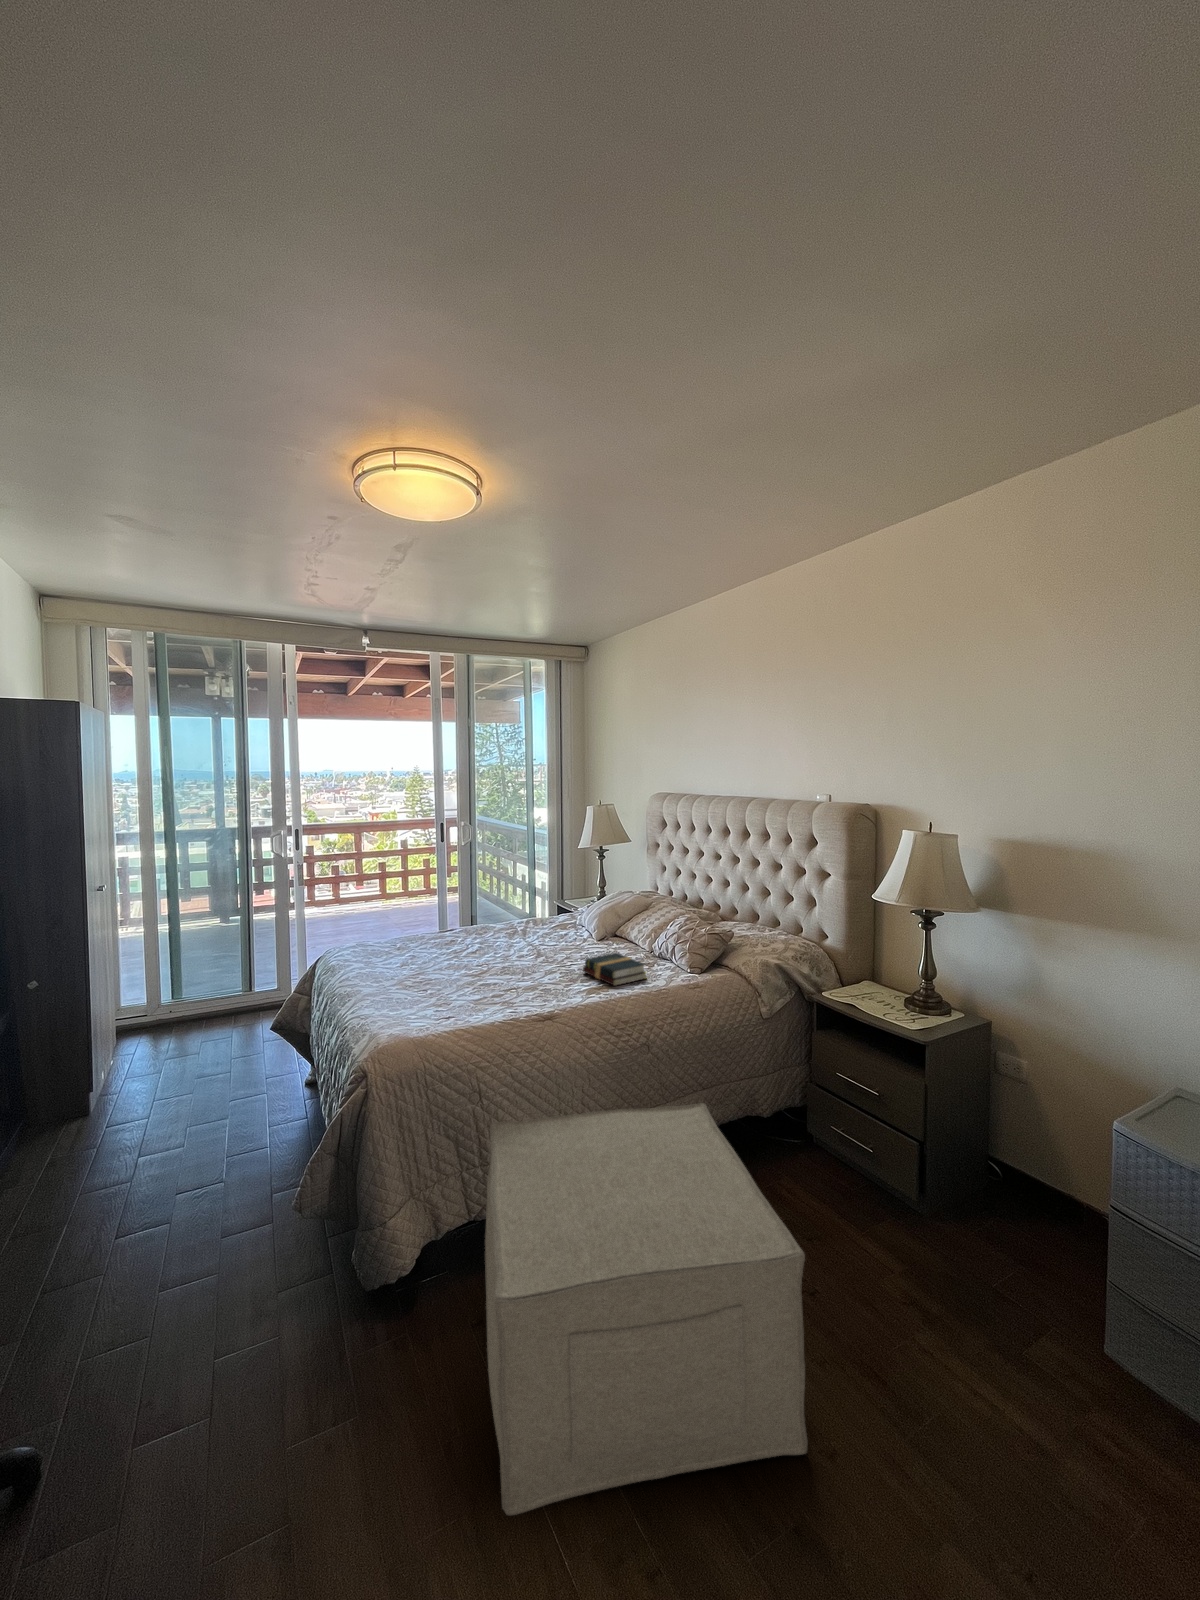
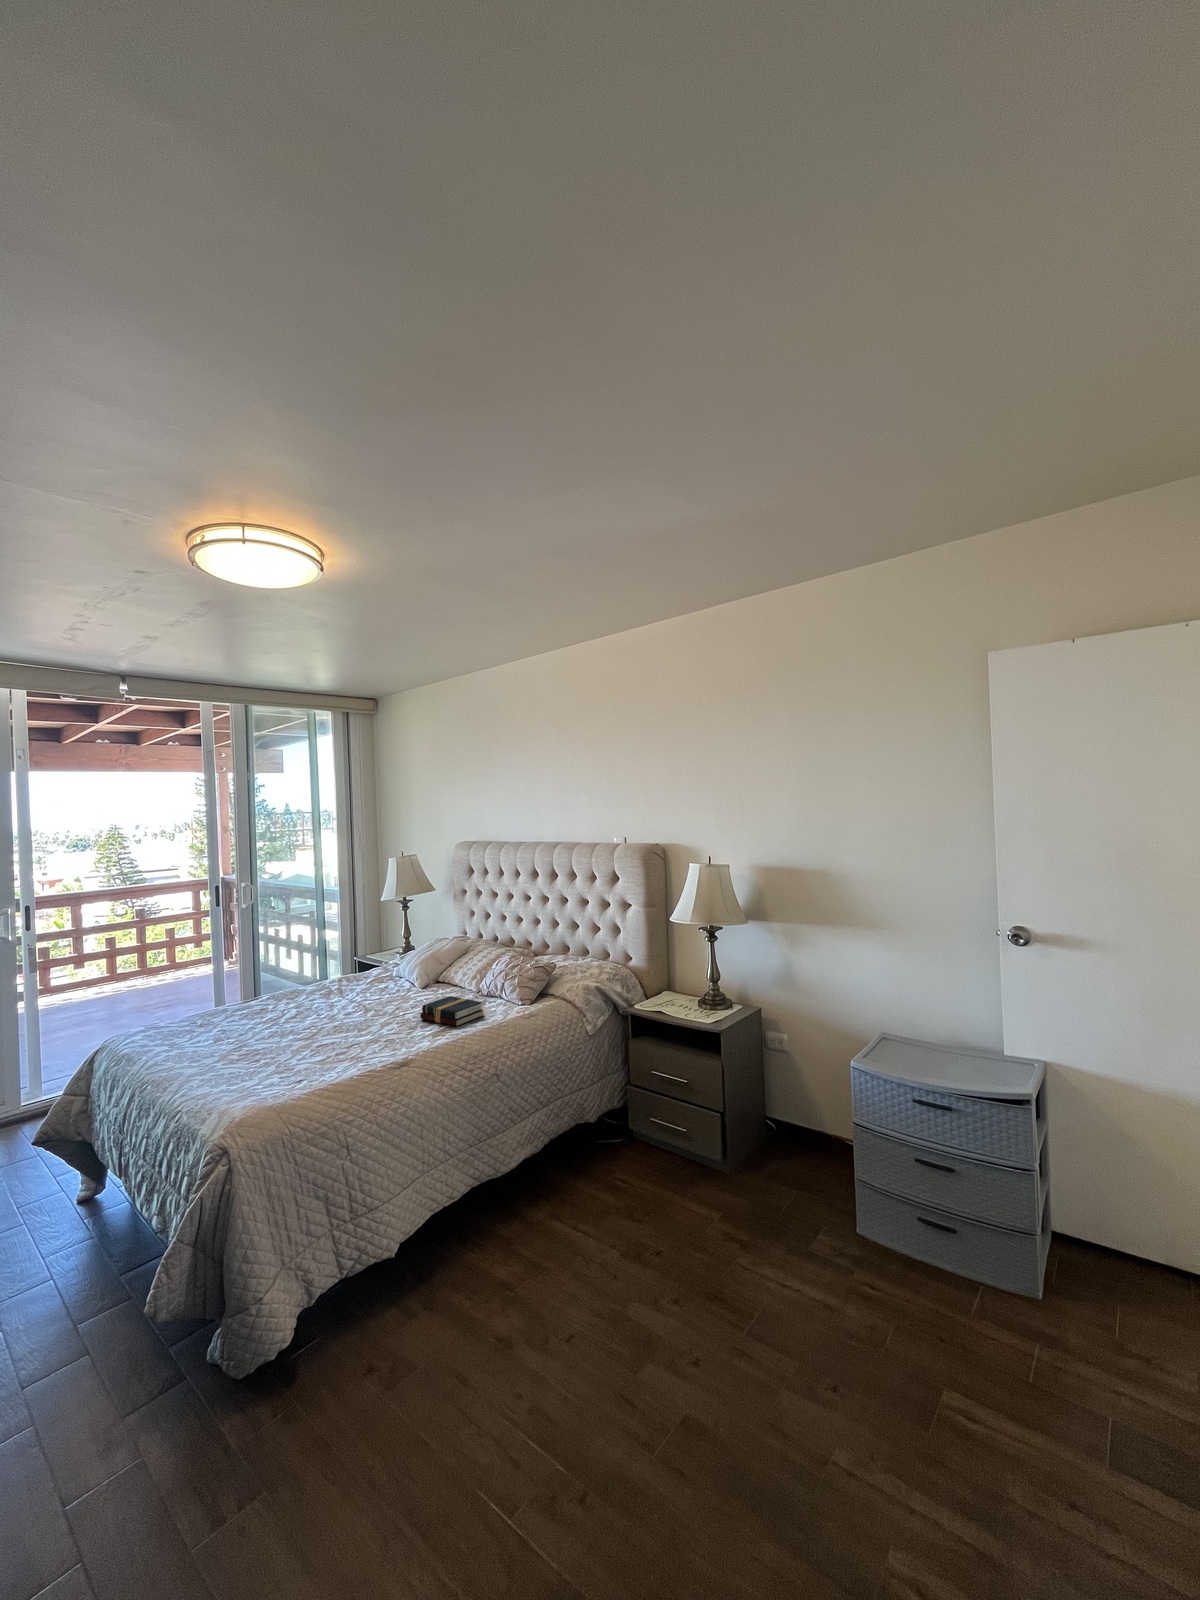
ottoman: present [485,1103,807,1515] -> none [369,1113,684,1516]

